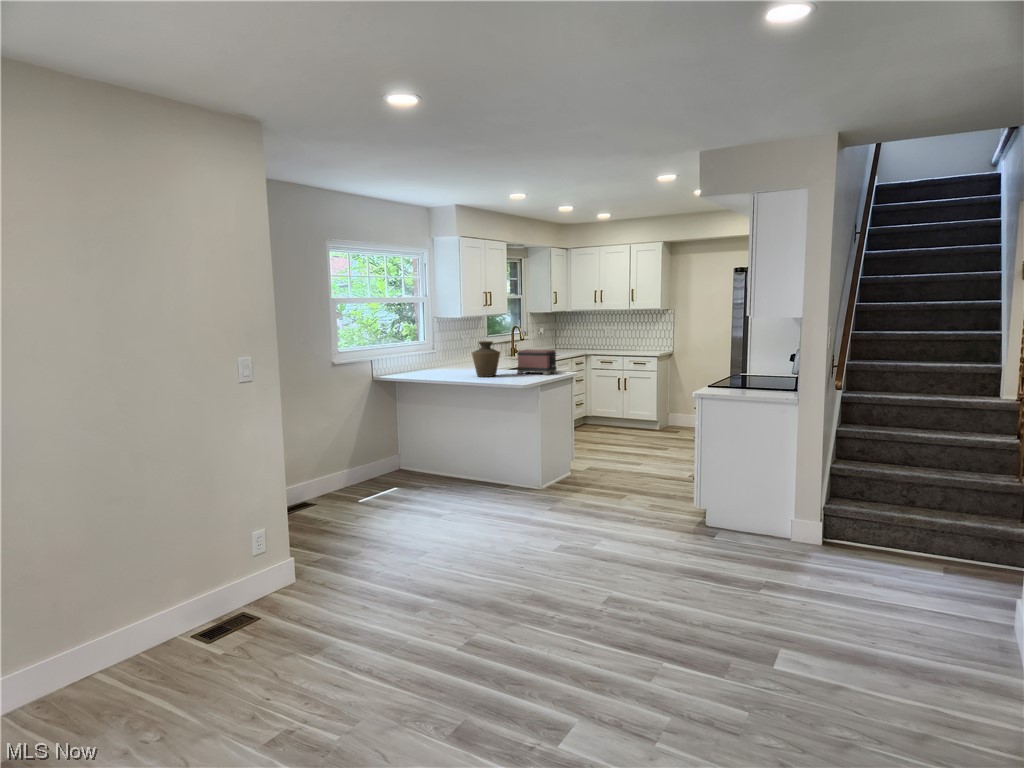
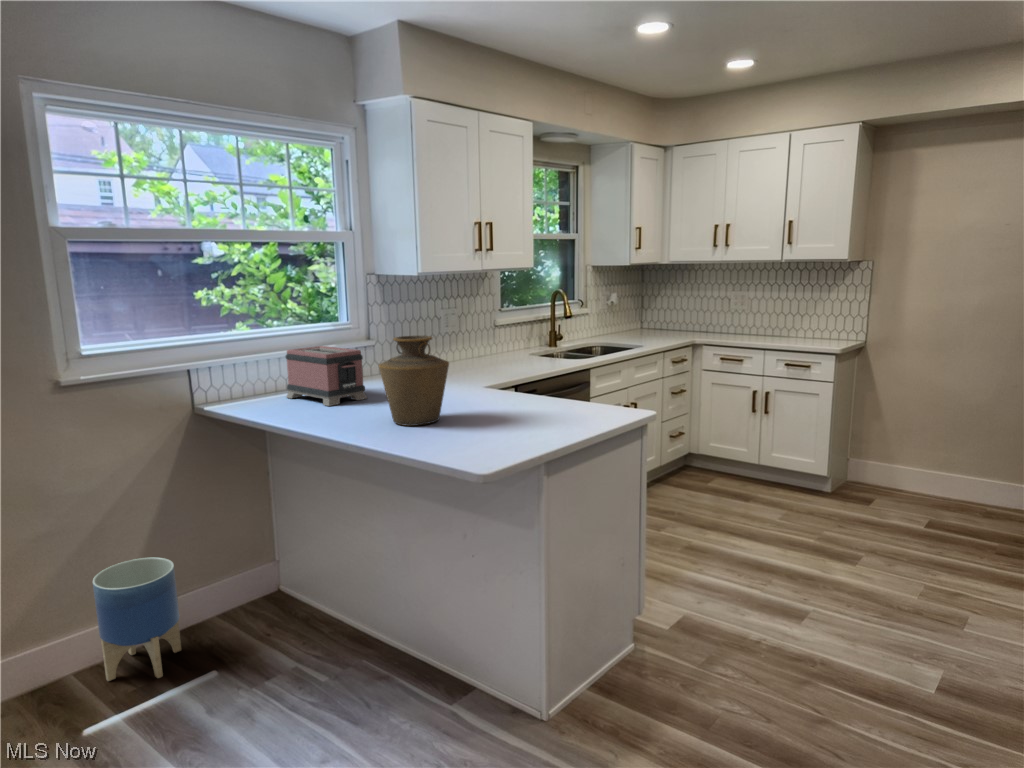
toaster: present [517,349,557,375] -> present [286,346,367,406]
planter: none [350,442,383,491] -> present [93,558,181,681]

